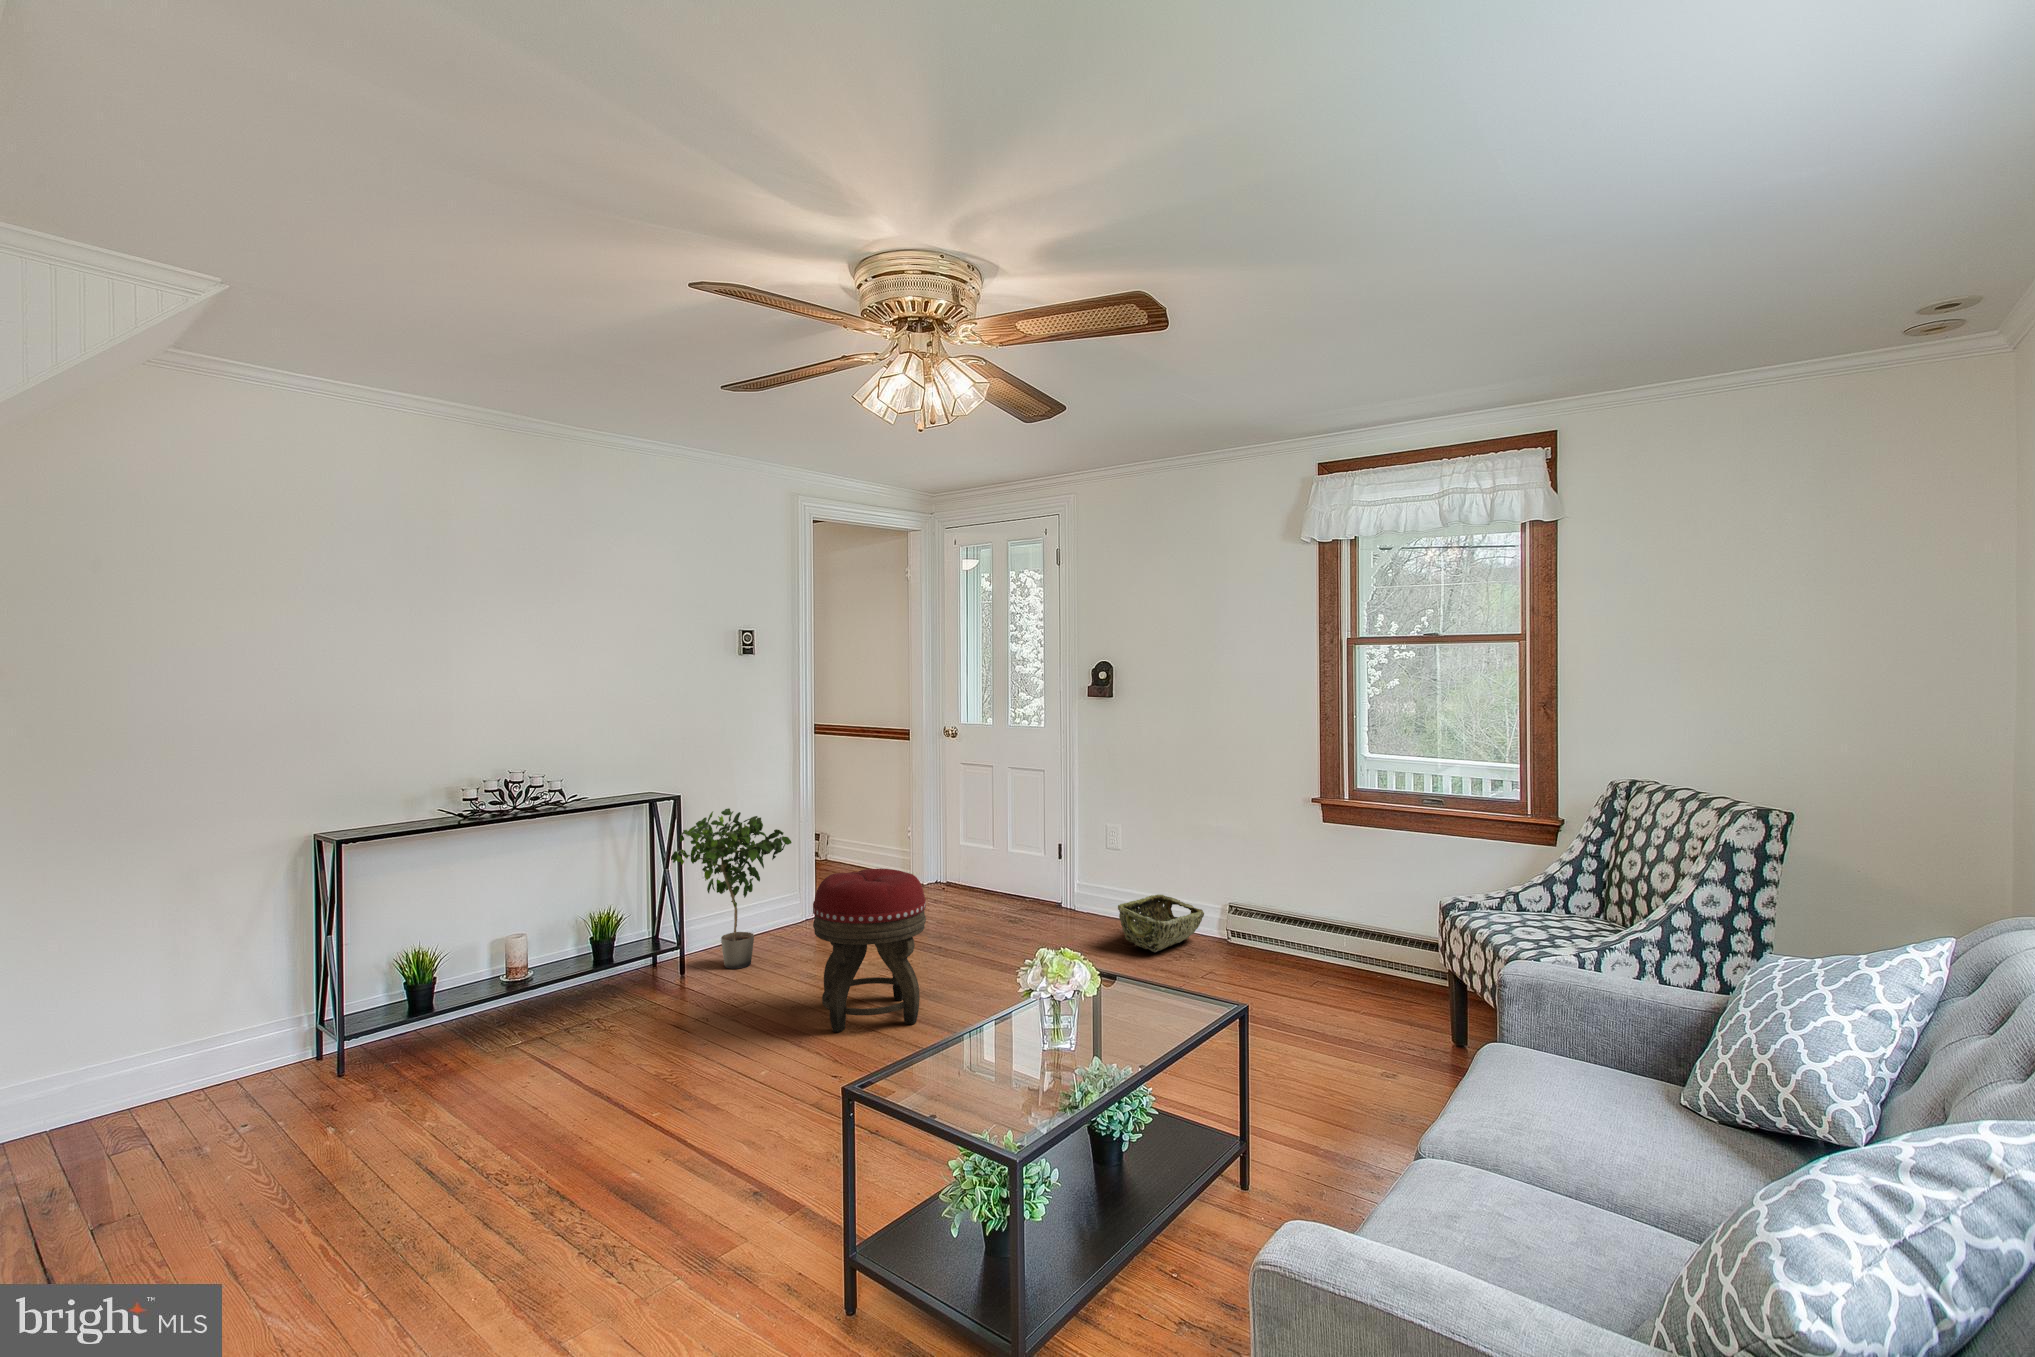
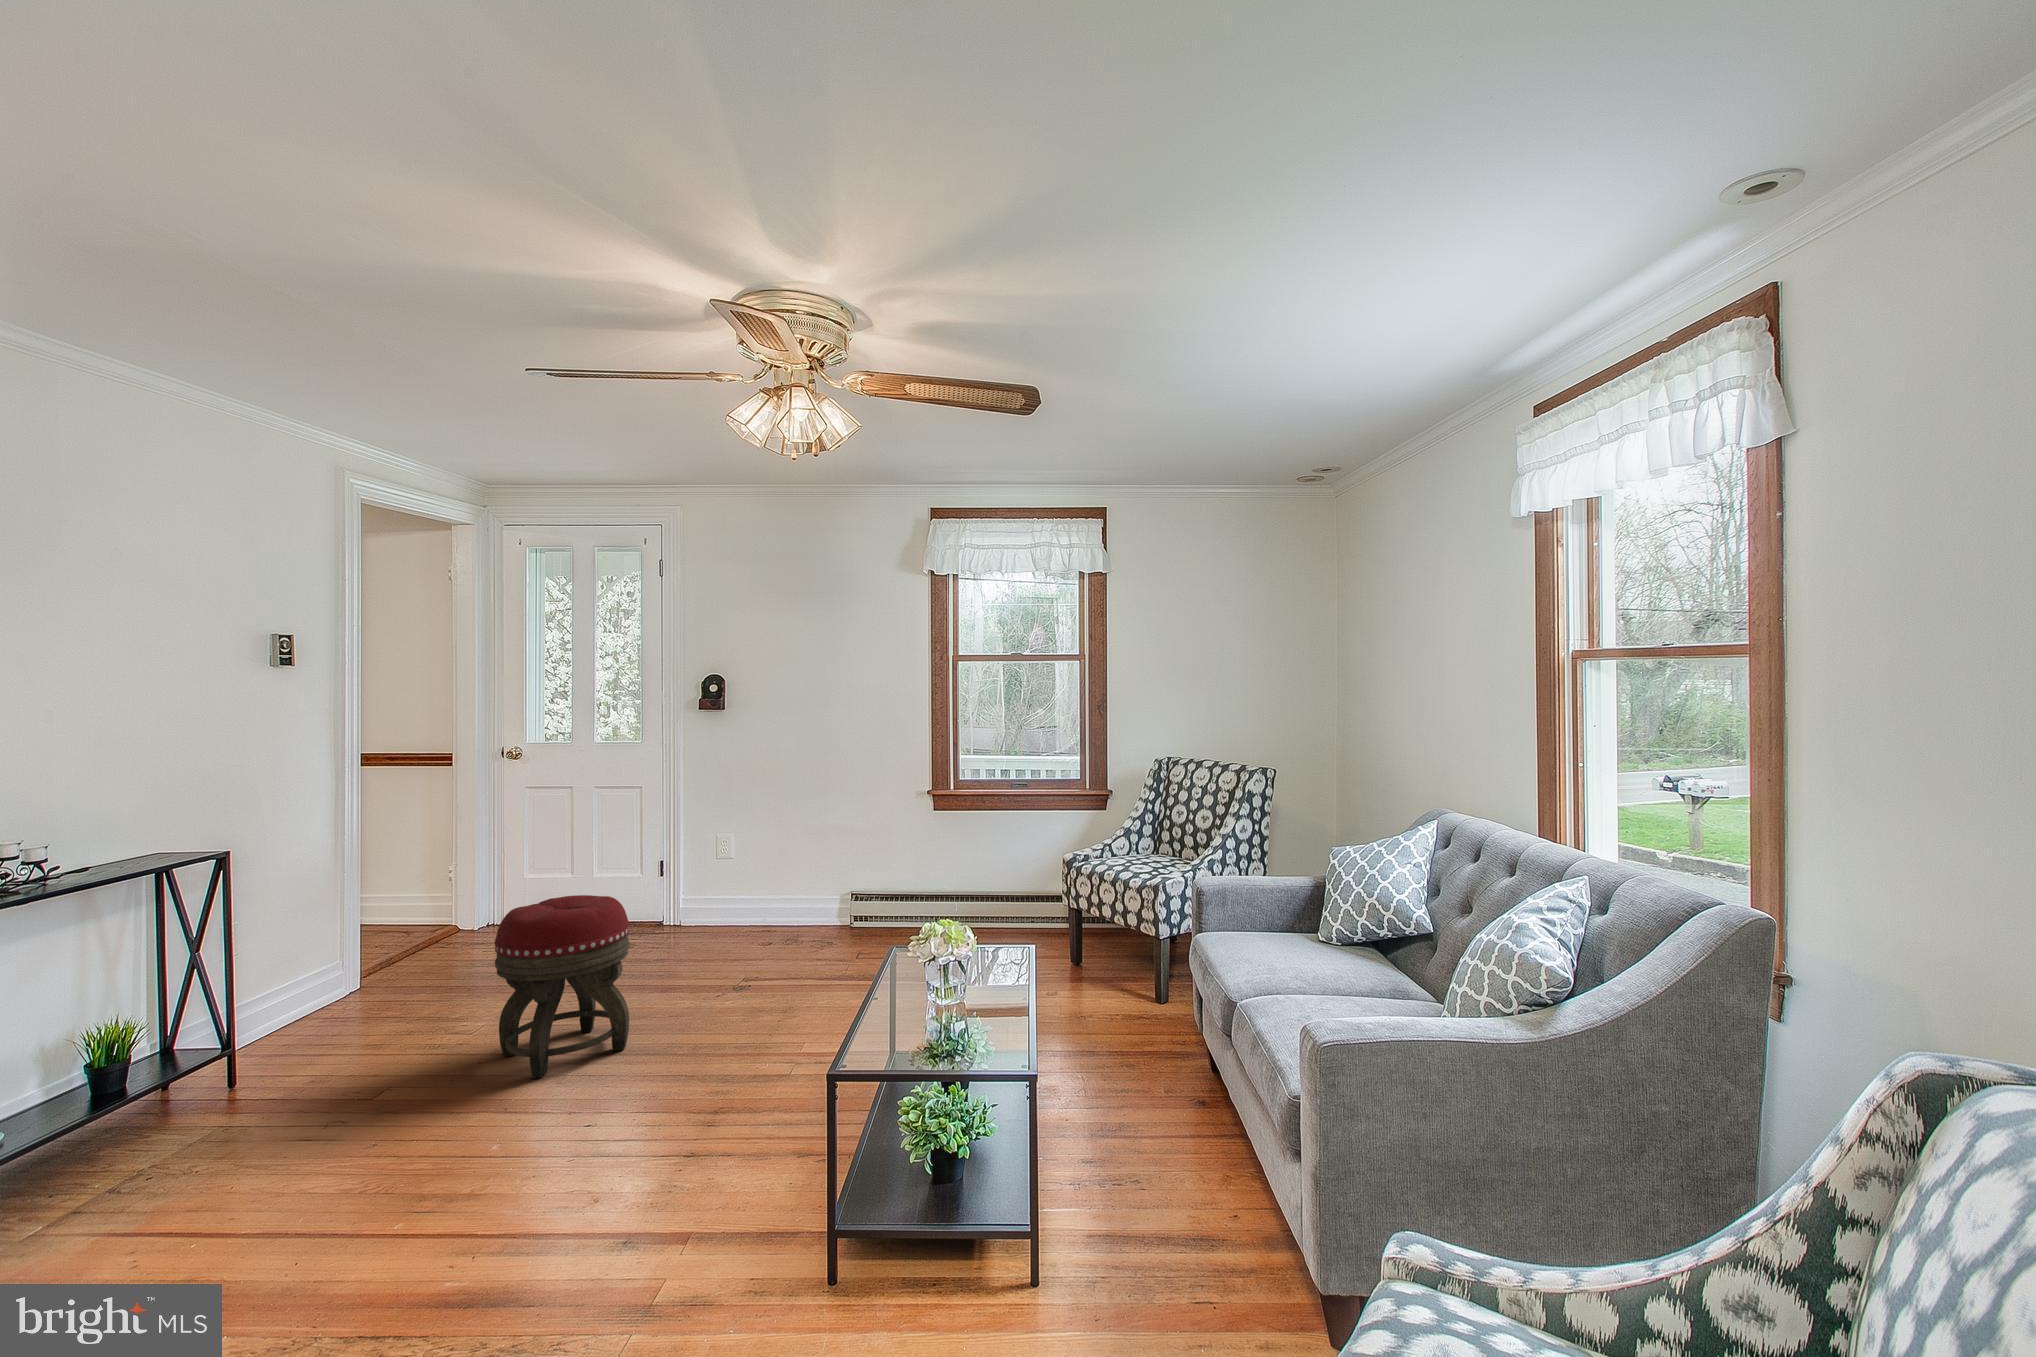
potted plant: present [671,808,792,969] -> none [236,856,424,1047]
woven basket: present [1118,895,1204,952] -> none [778,889,849,940]

